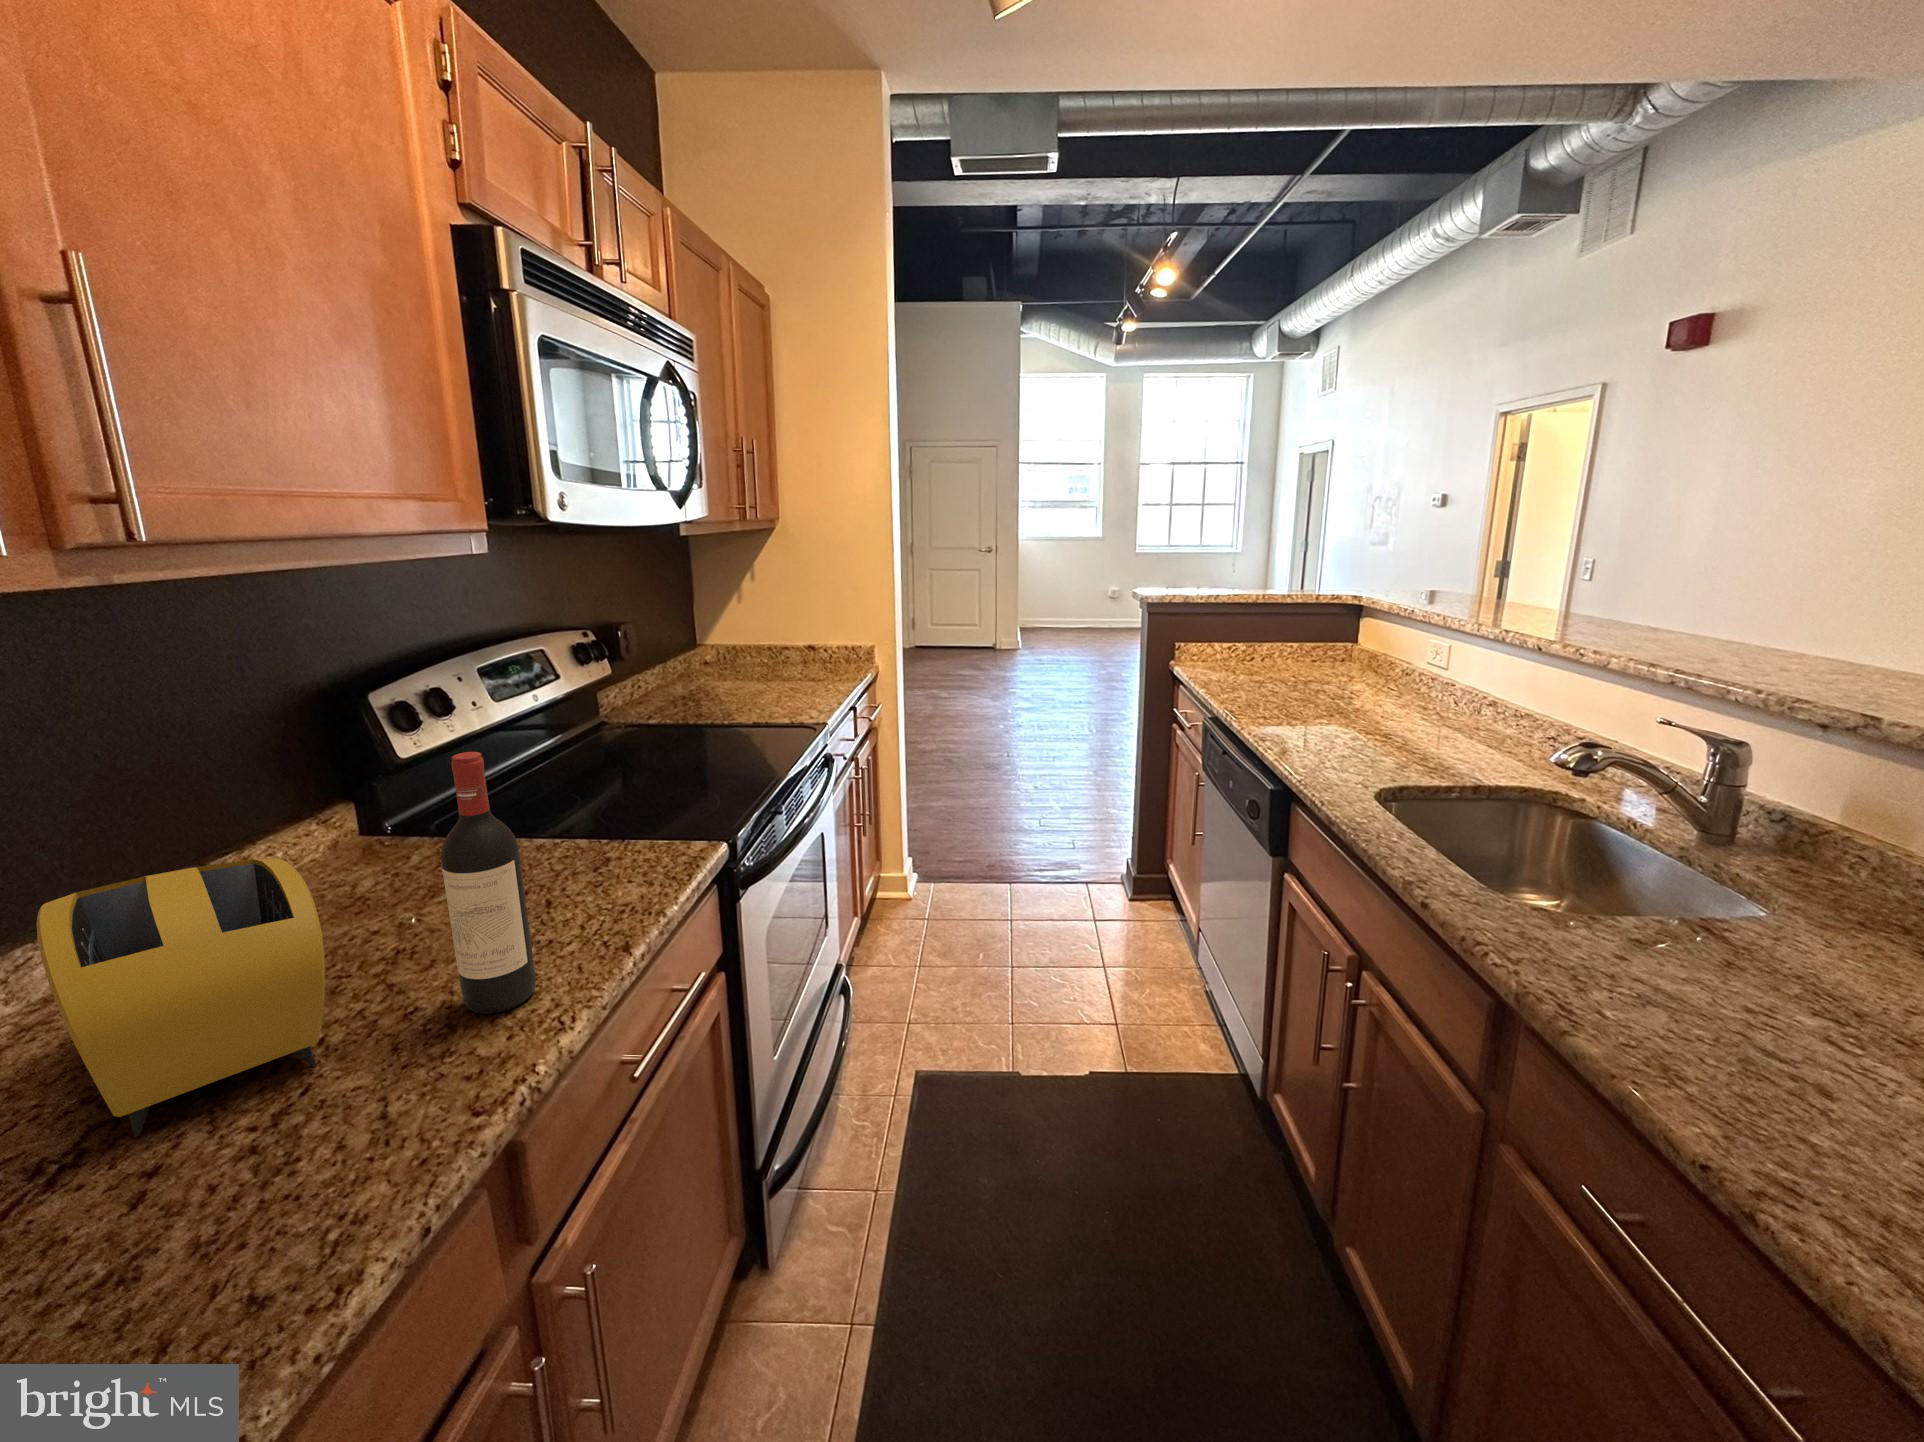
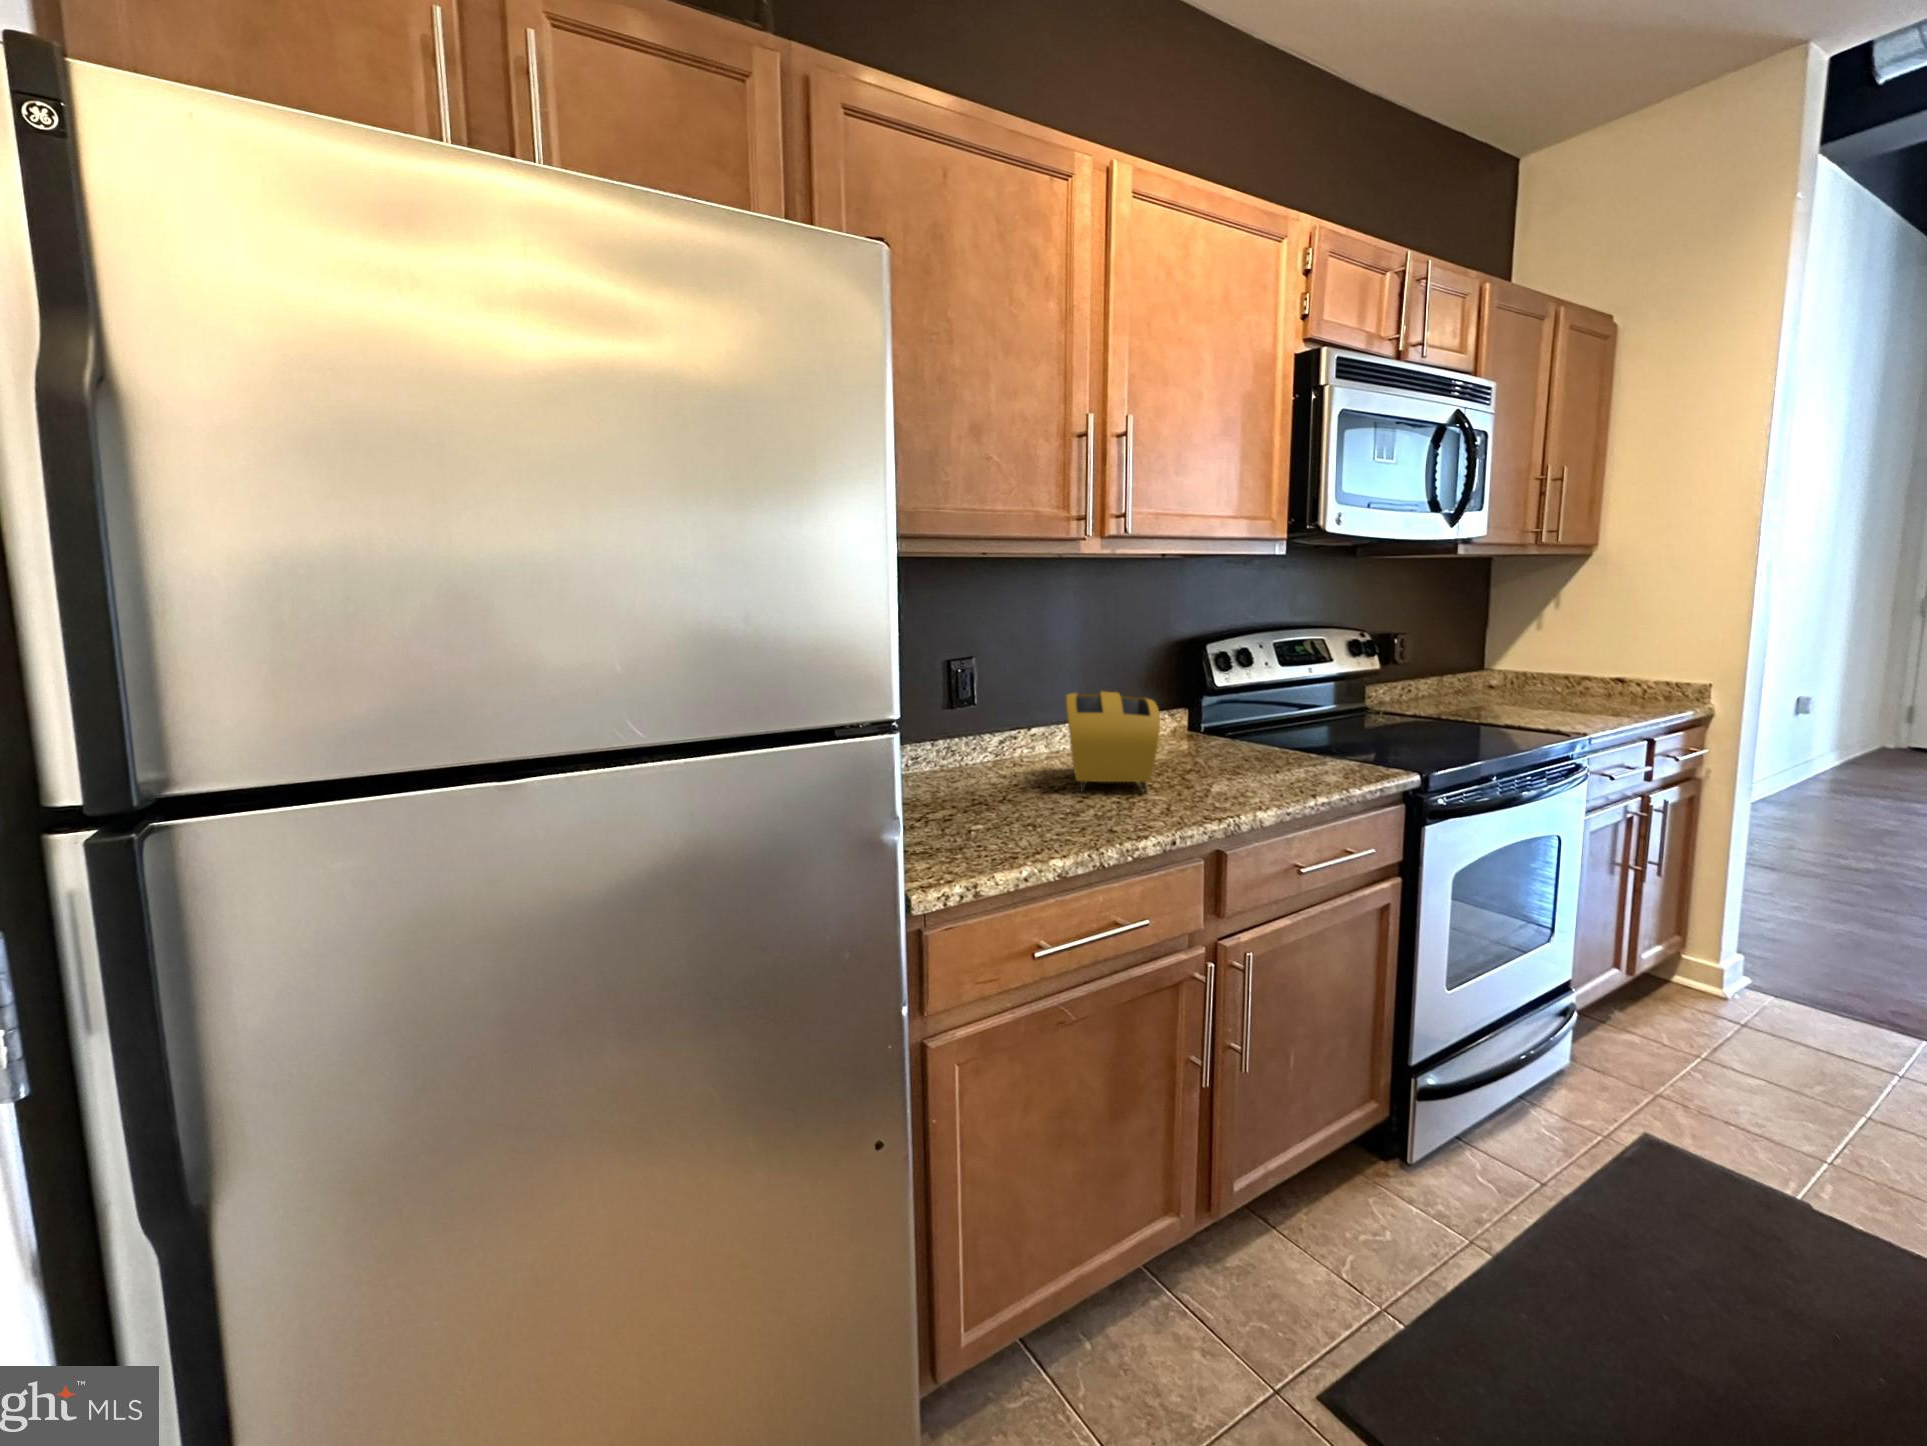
wine bottle: present [441,752,535,1014] -> none [1217,646,1258,799]

